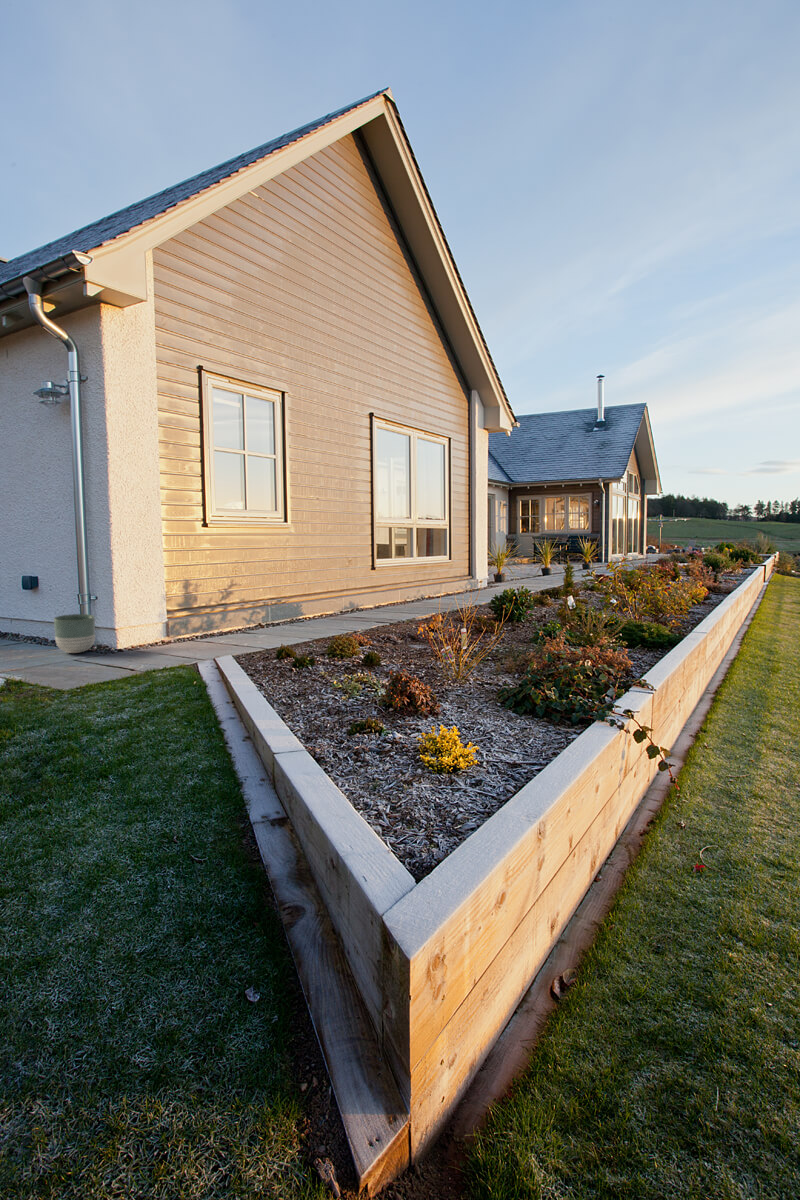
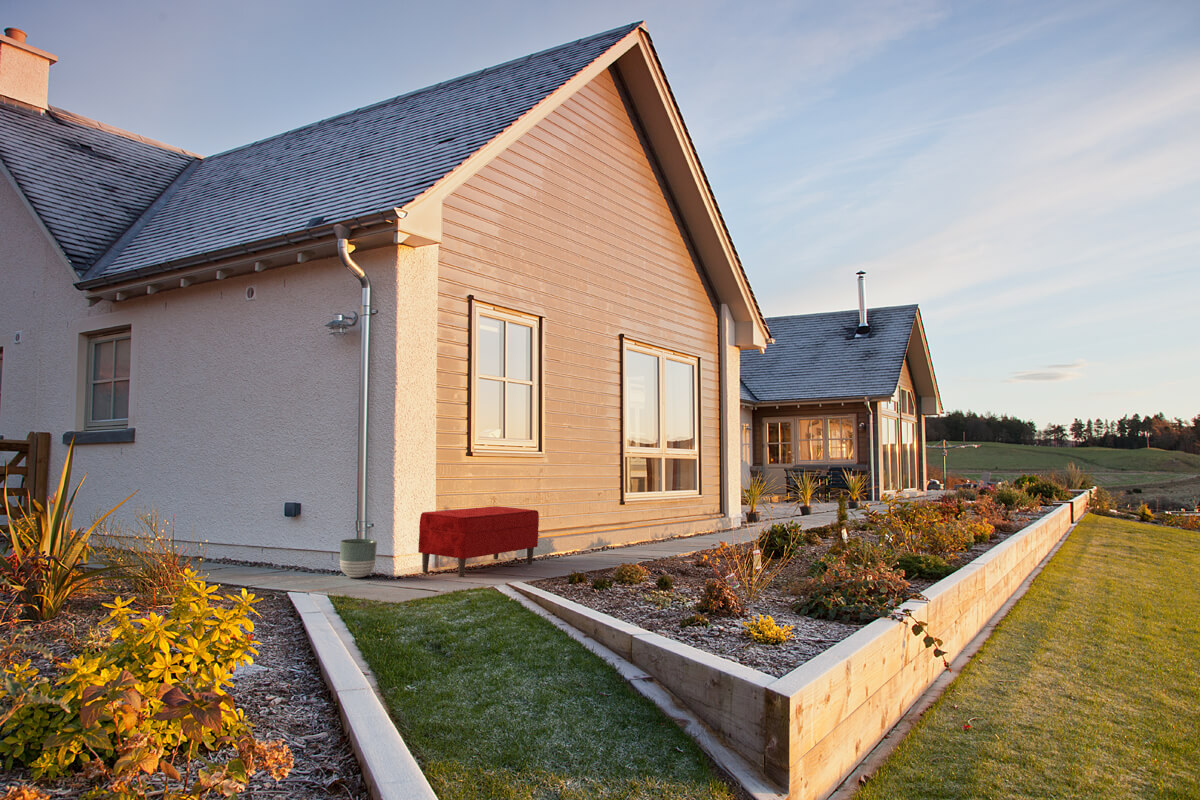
bench: none [144,578,275,652] -> present [418,506,539,577]

